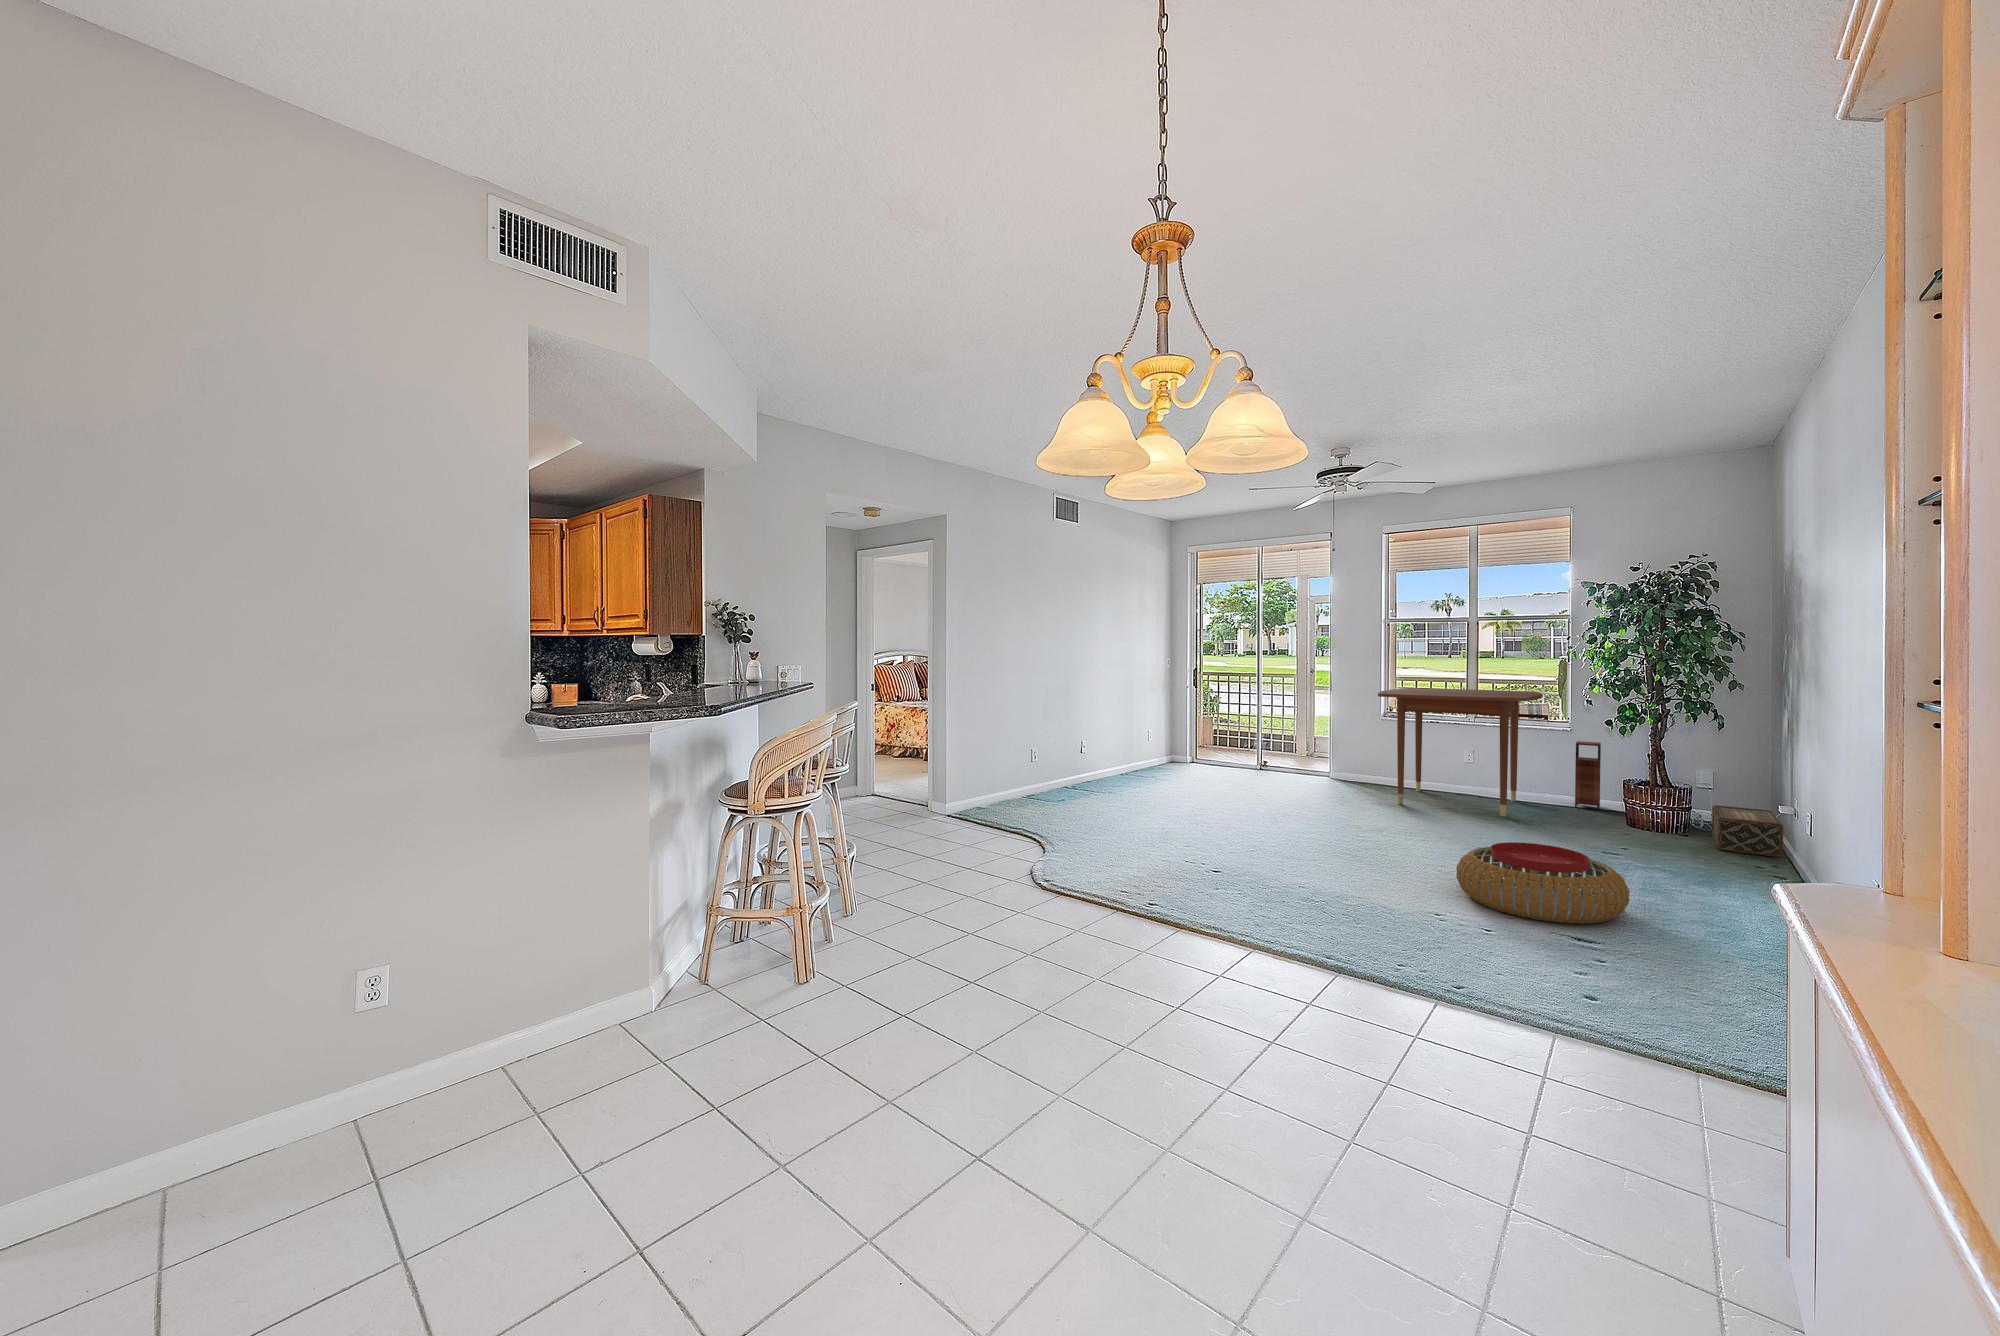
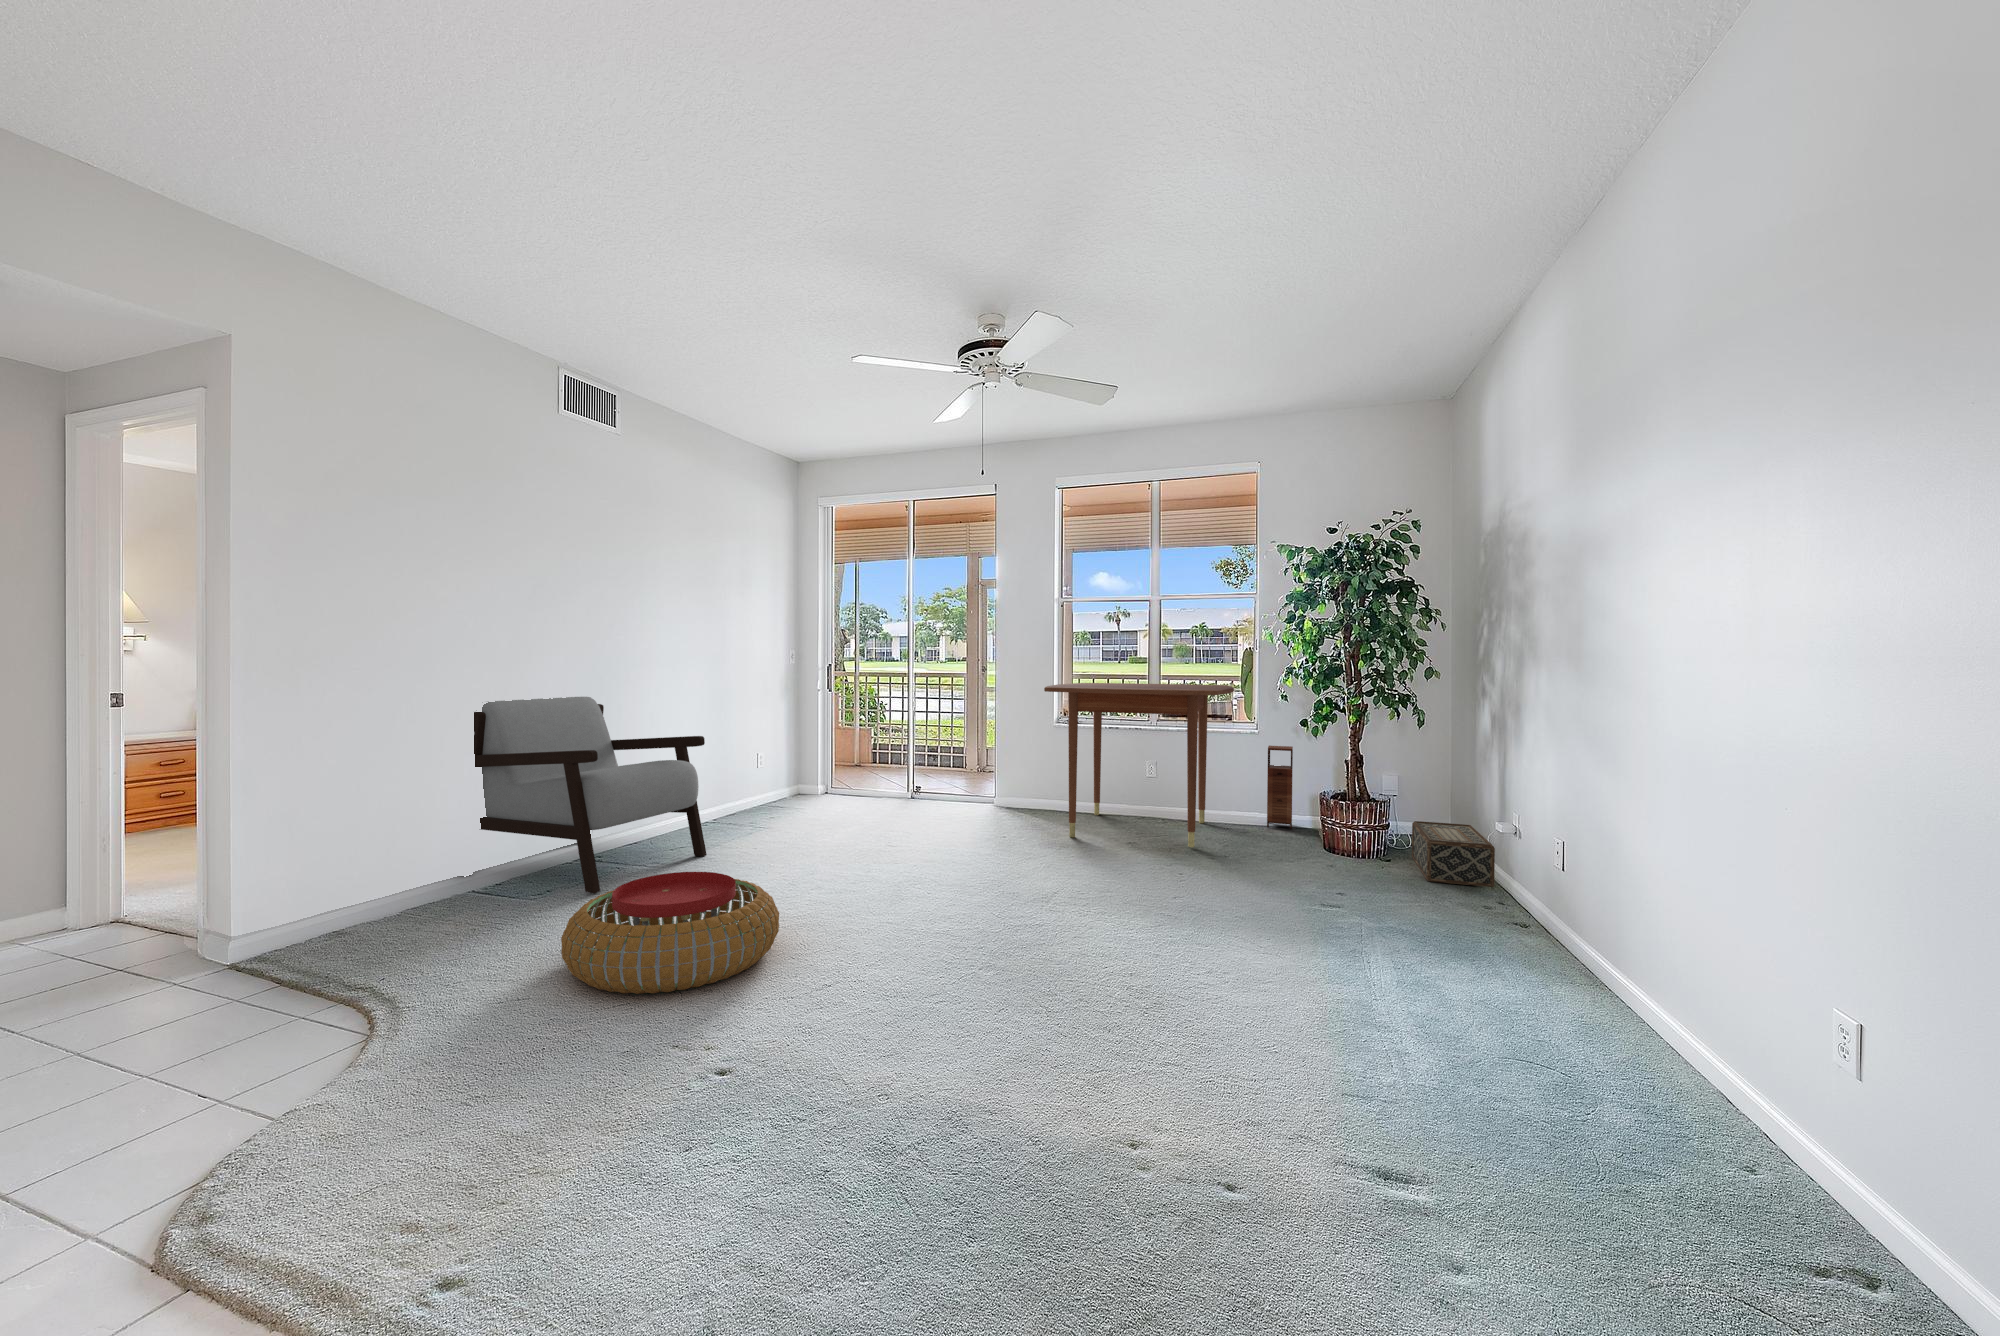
armchair: none [1007,698,1142,815] -> present [474,697,707,893]
pouf: present [1456,842,1630,924] -> present [561,872,779,994]

